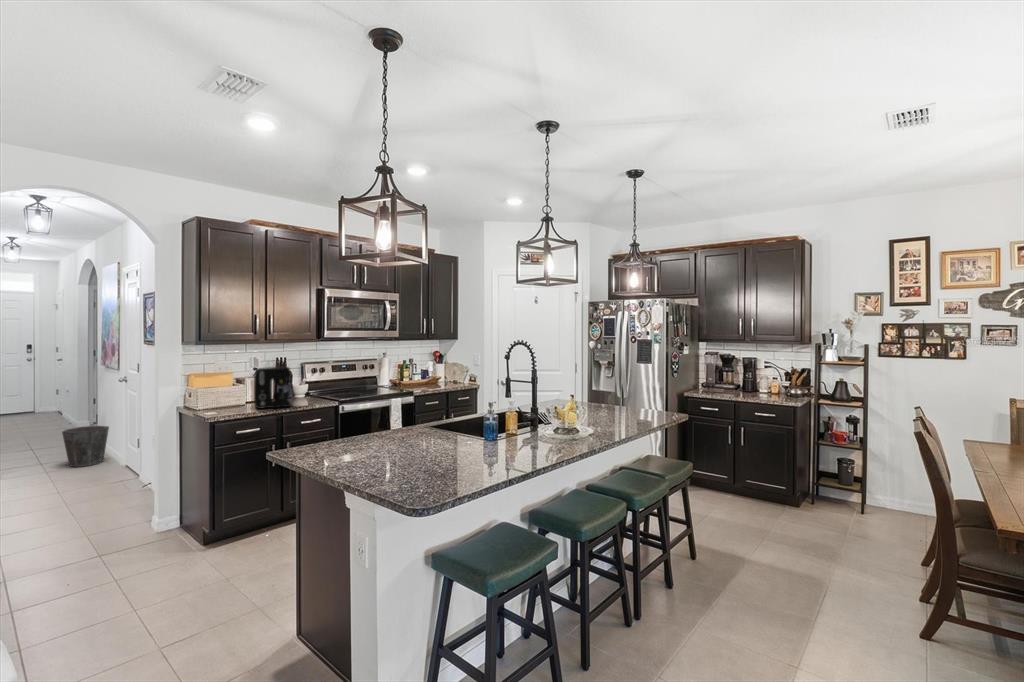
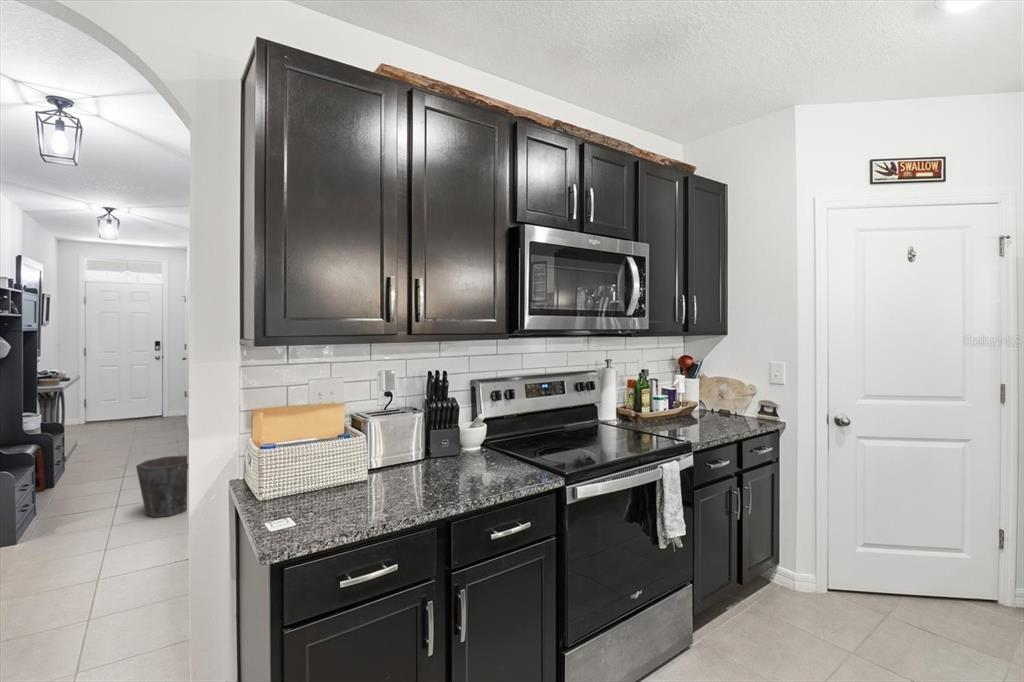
coffee maker: present [254,366,293,408] -> none [384,394,471,501]

